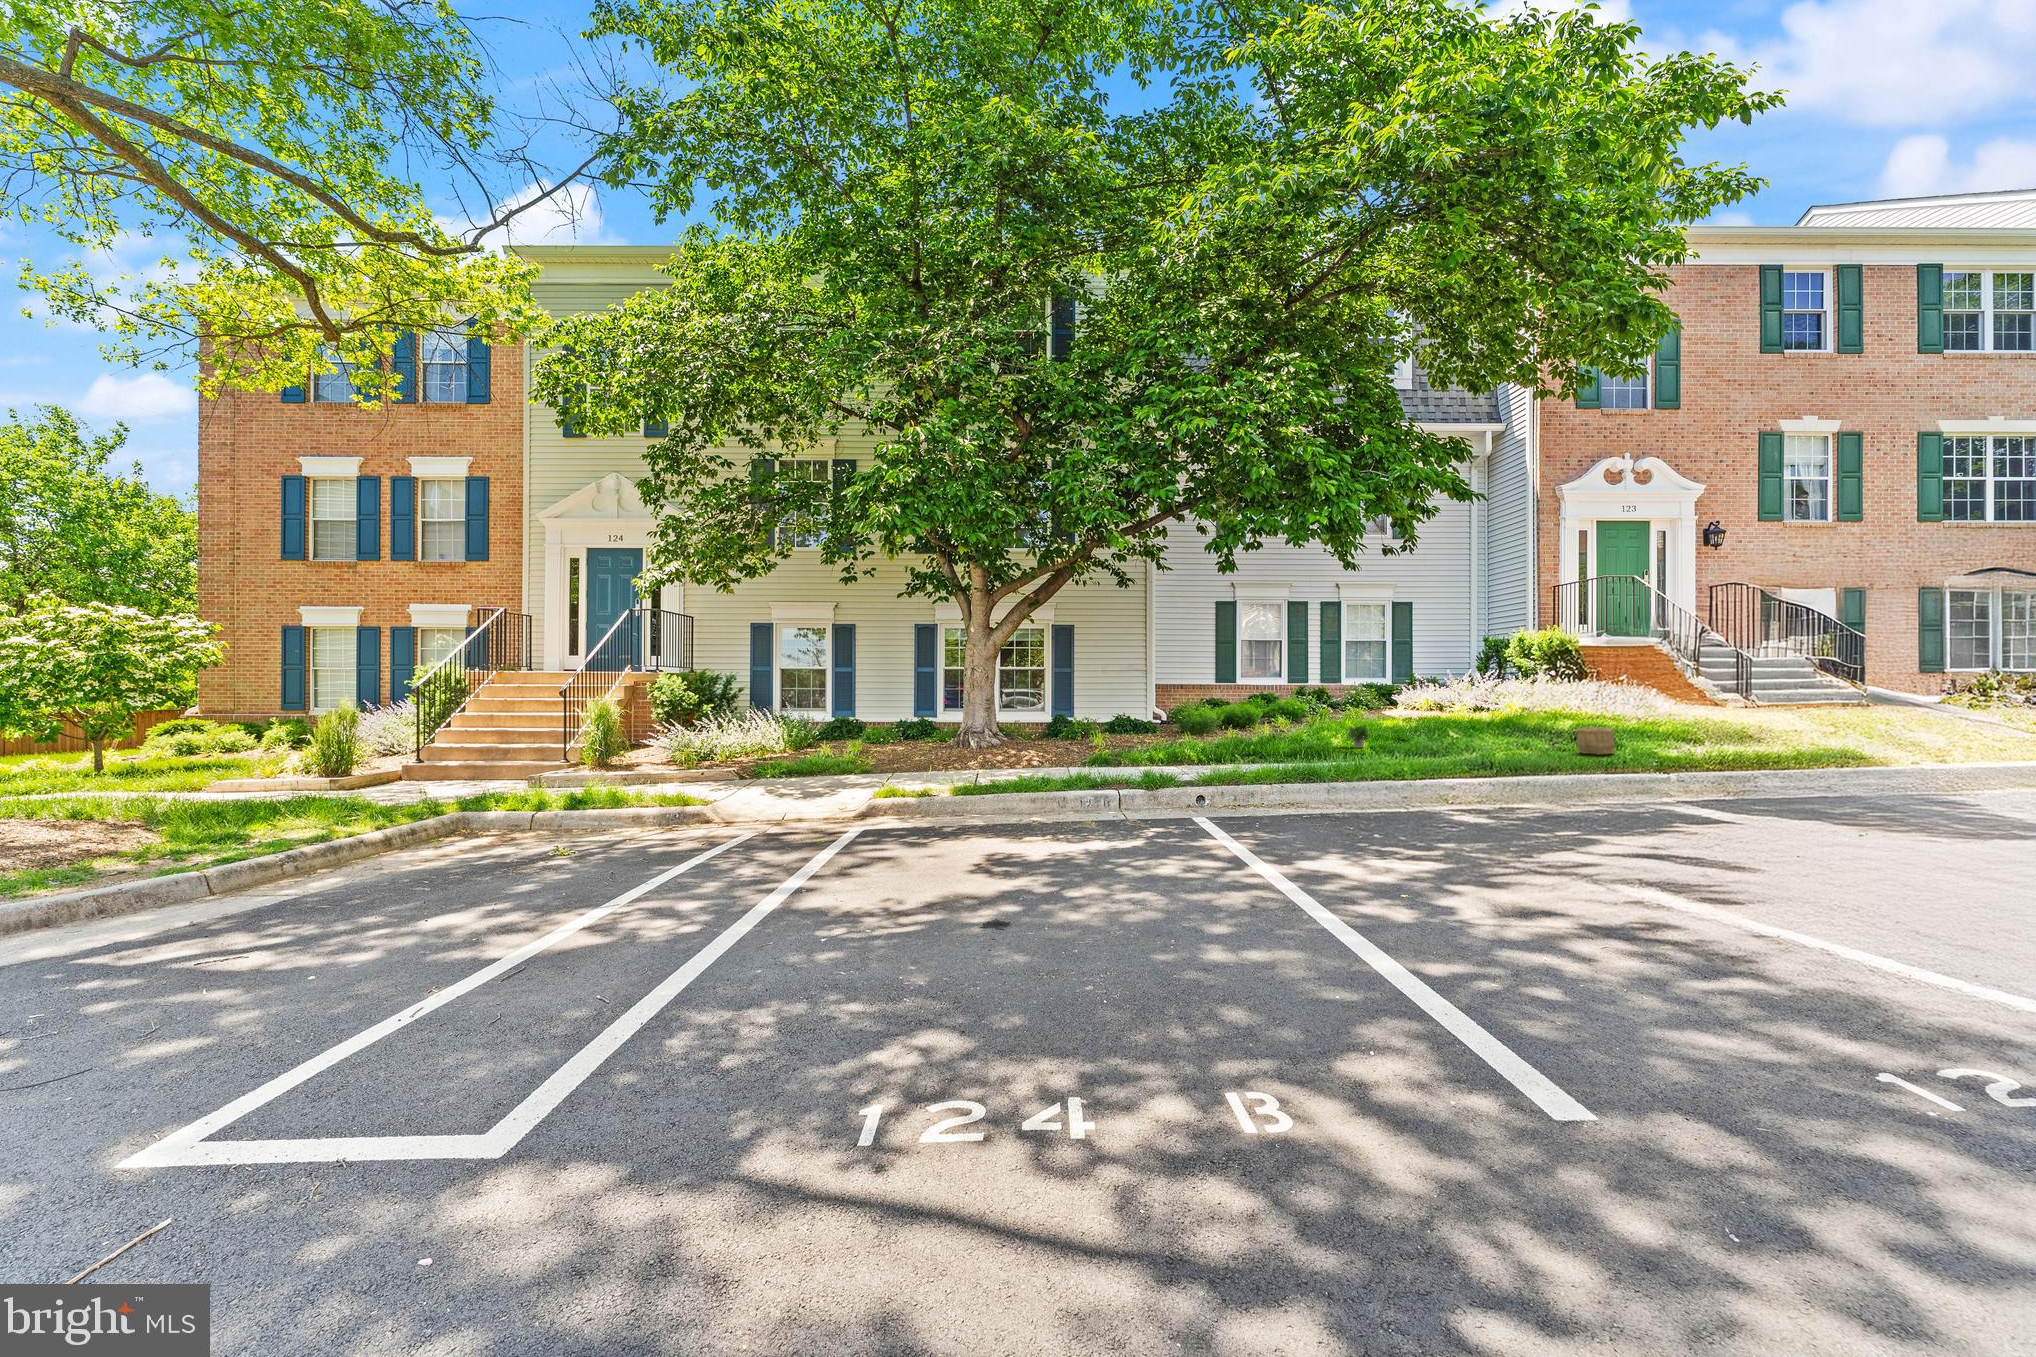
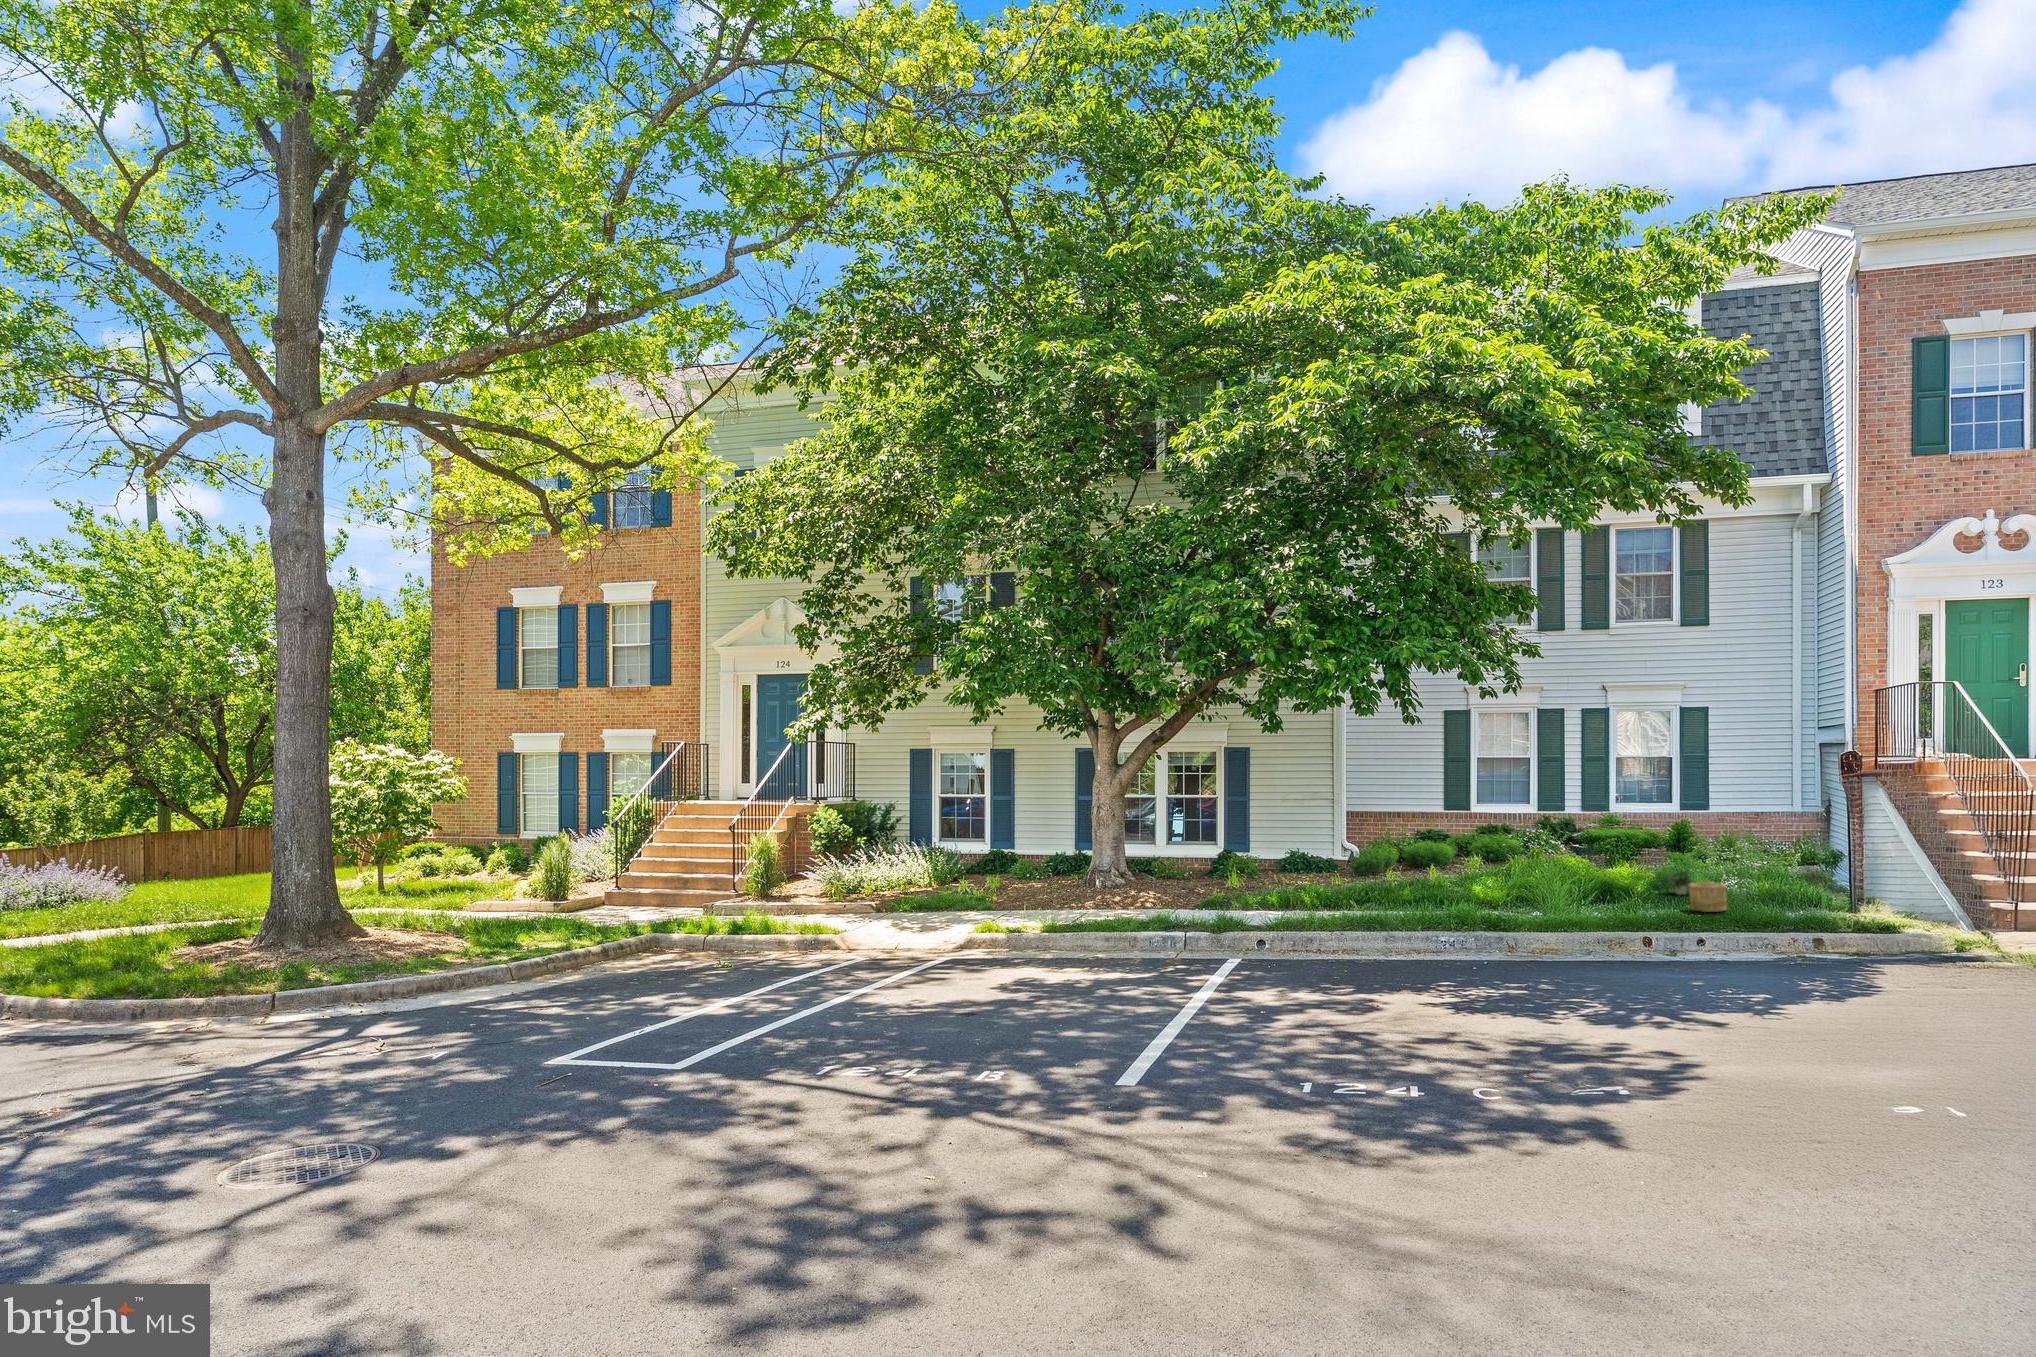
potted plant: present [1348,726,1370,748] -> present [1668,870,1694,895]

